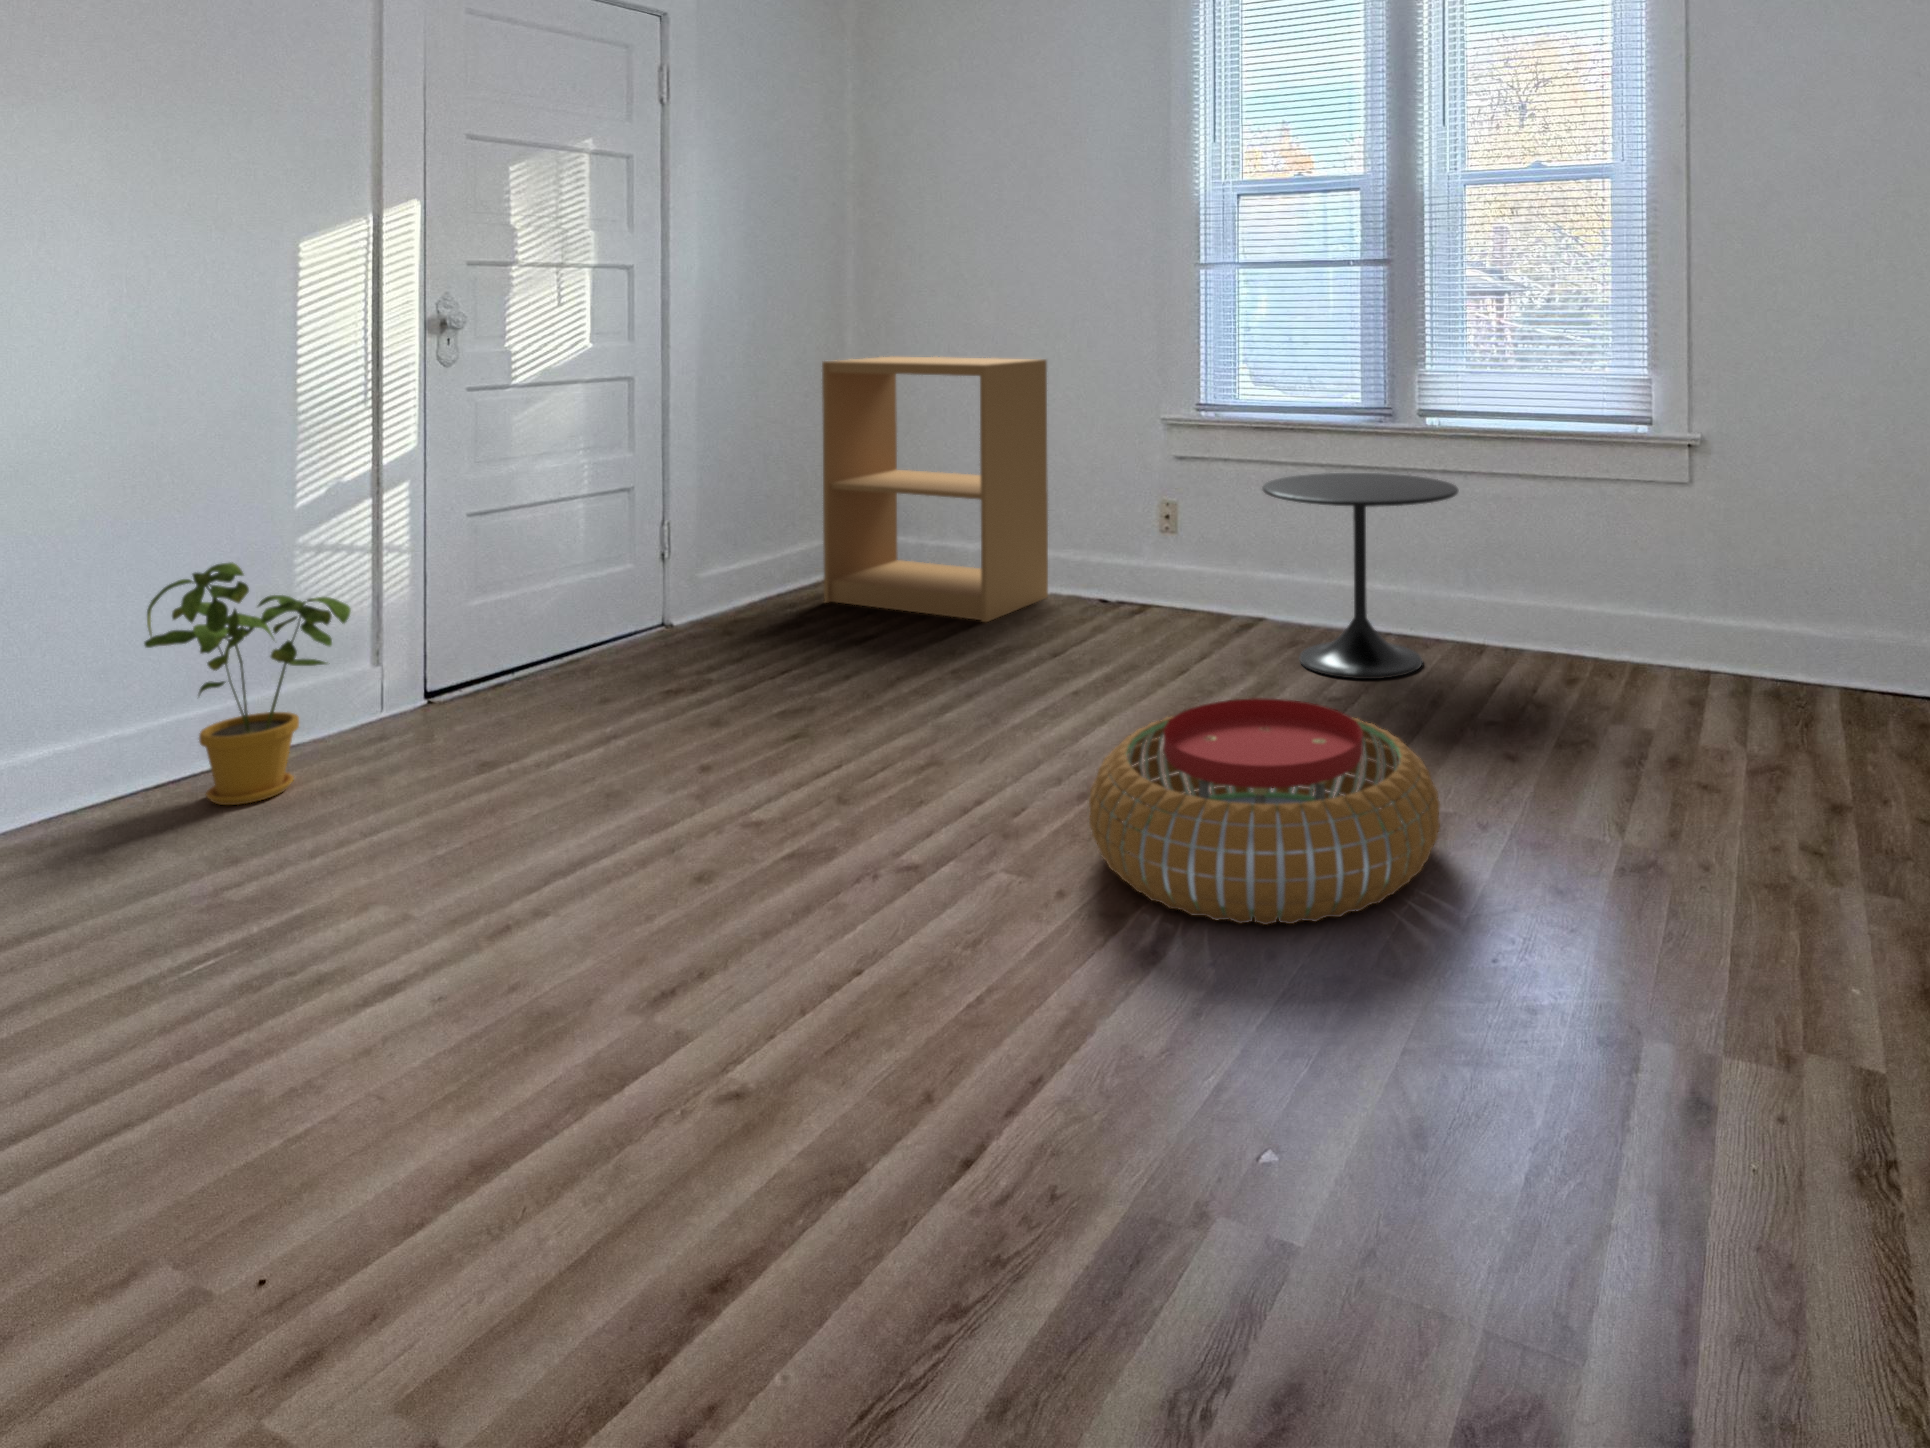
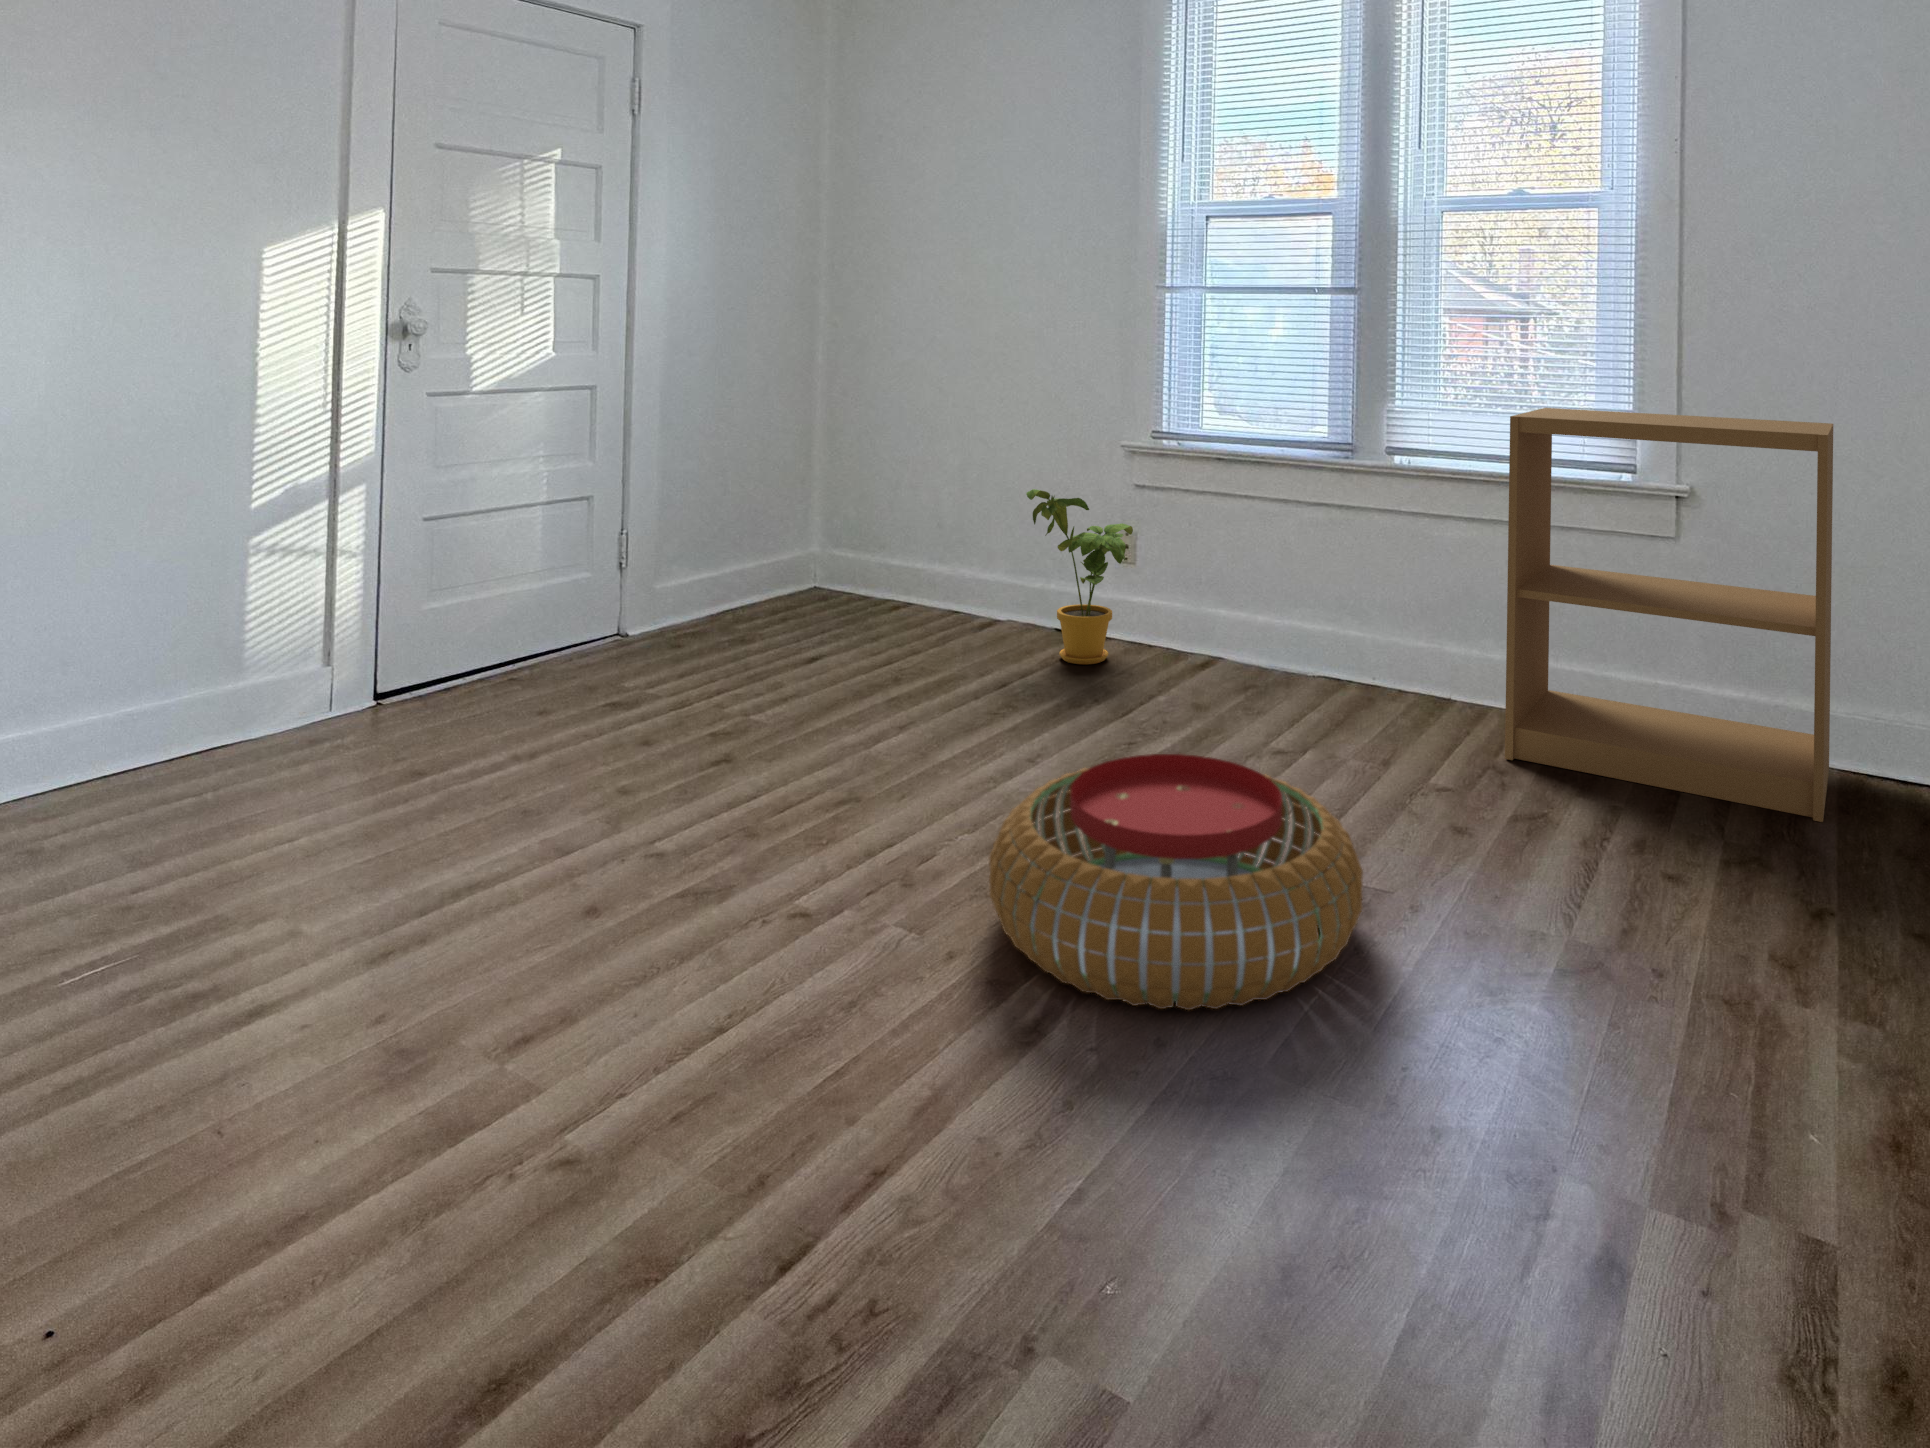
bookshelf: present [822,357,1048,622] -> present [1505,408,1833,822]
side table: present [1262,473,1459,679] -> none [1215,509,1421,729]
house plant: present [144,562,351,805] -> present [1026,489,1133,664]

